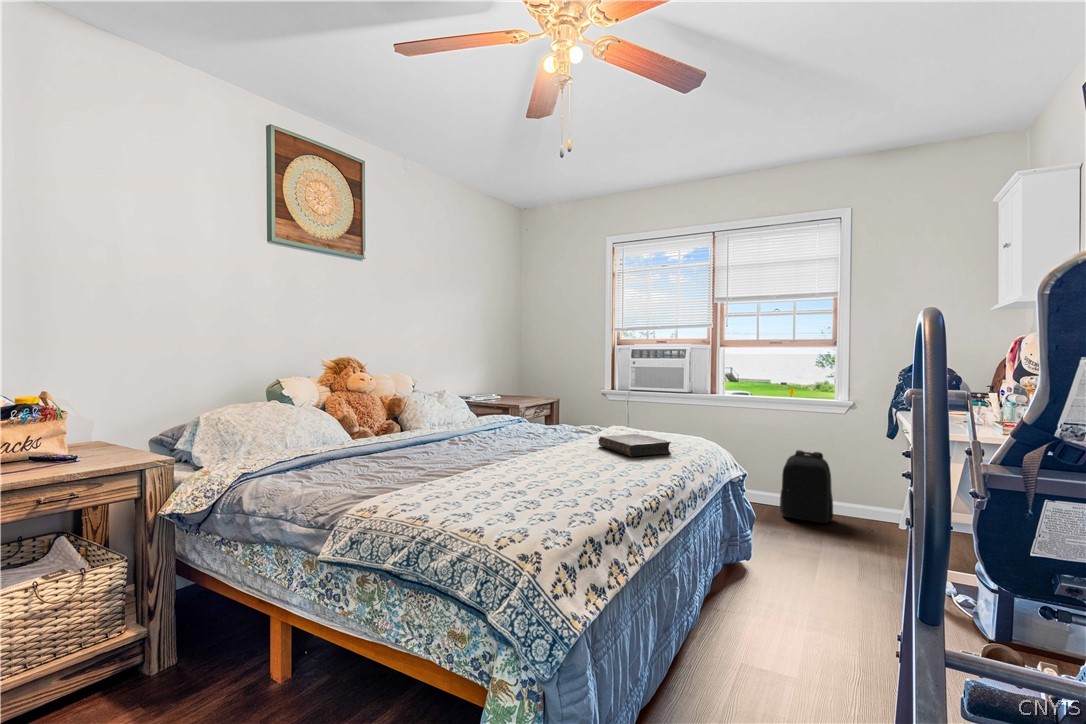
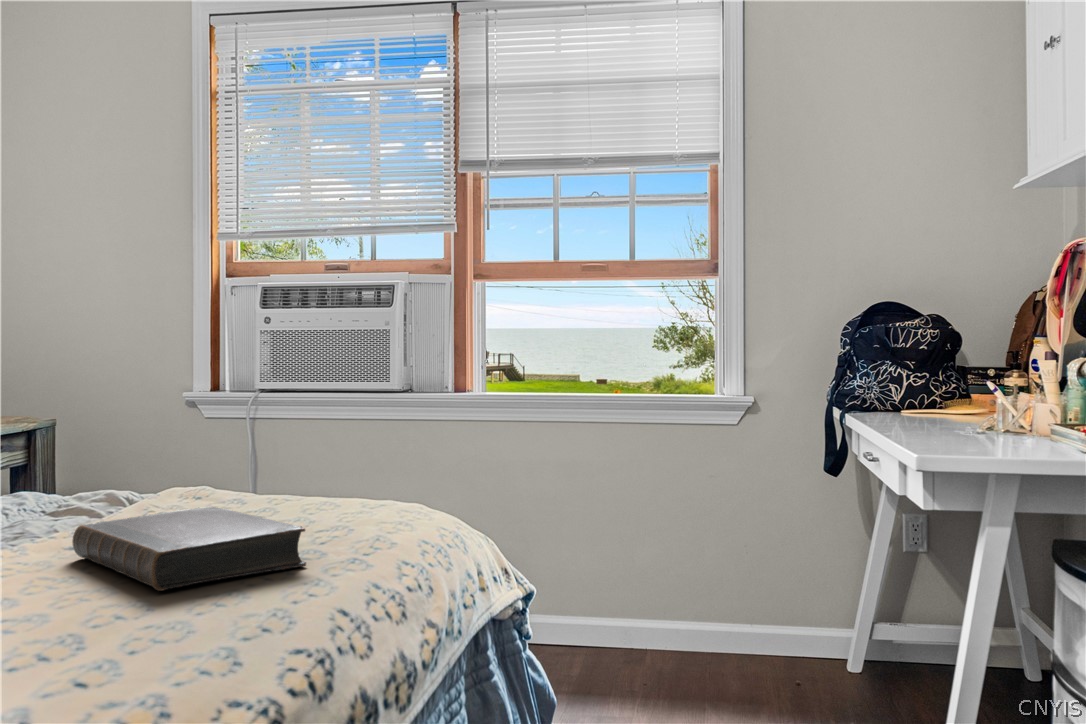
backpack: present [780,450,833,523] -> none [610,512,720,675]

